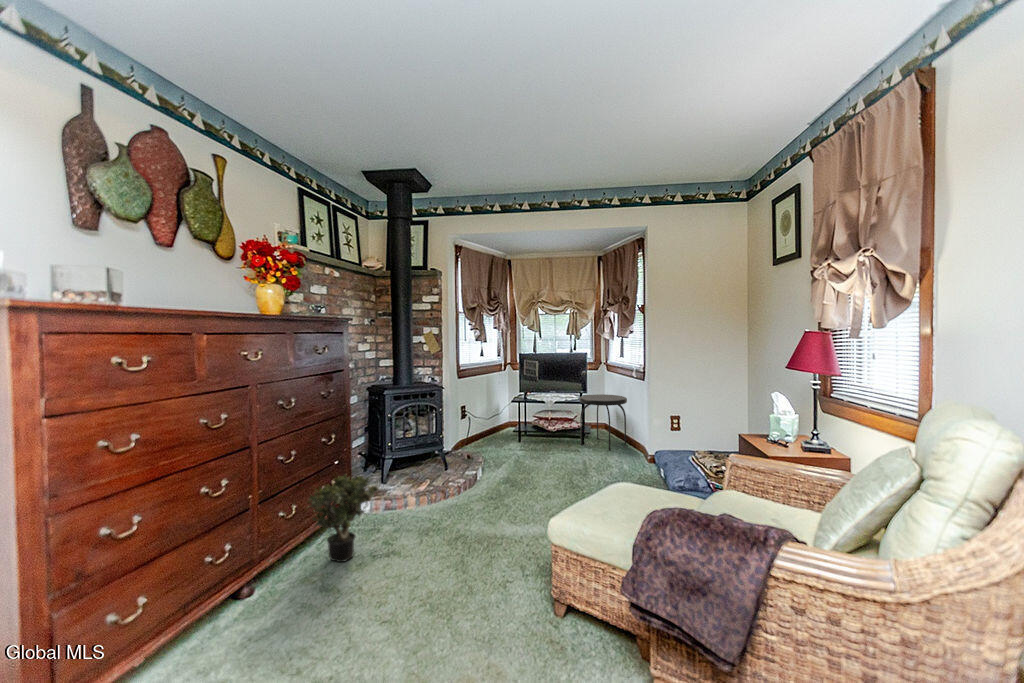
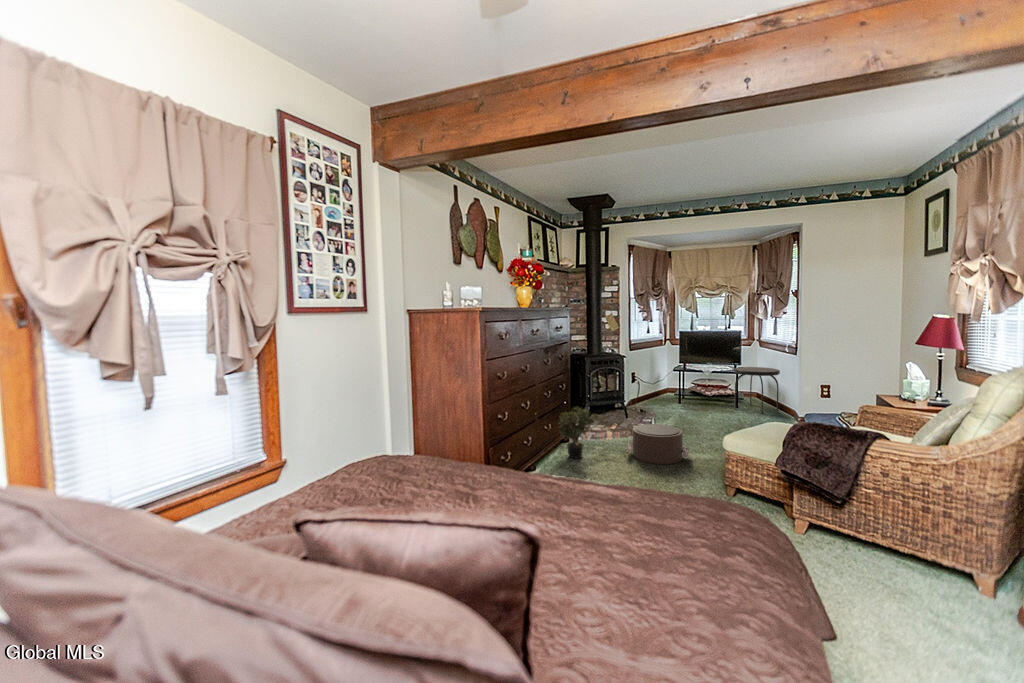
pouf: none [423,488,516,557] -> present [626,424,690,464]

